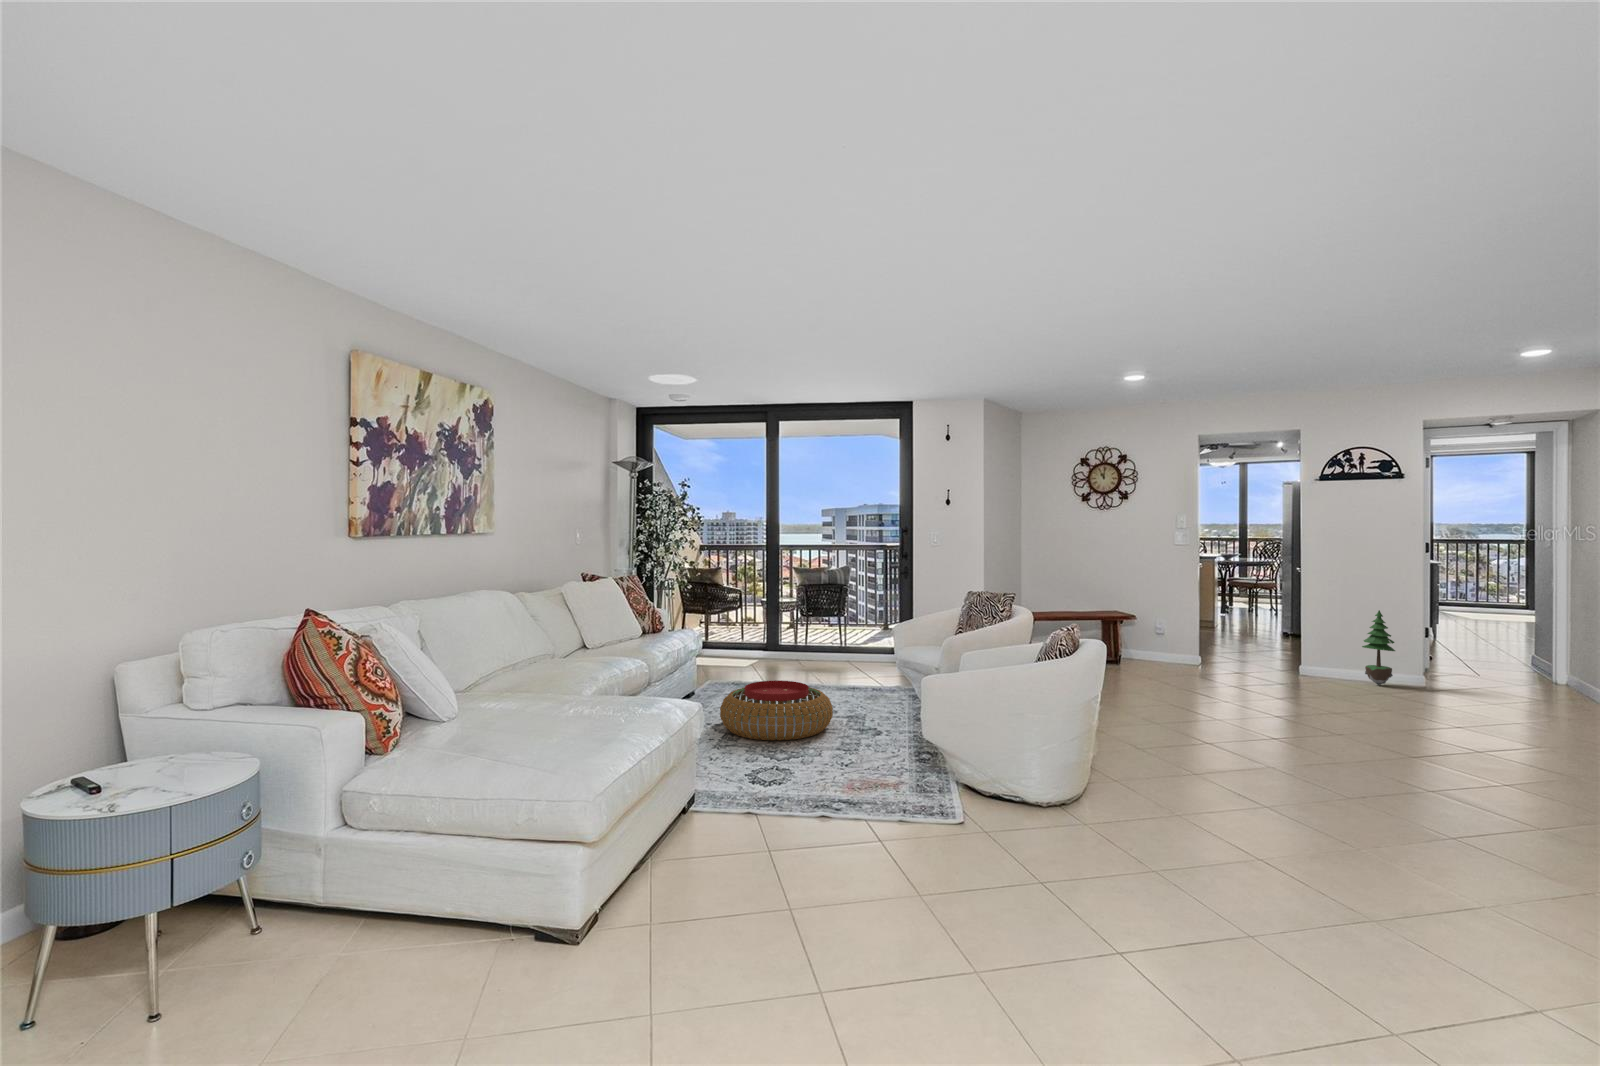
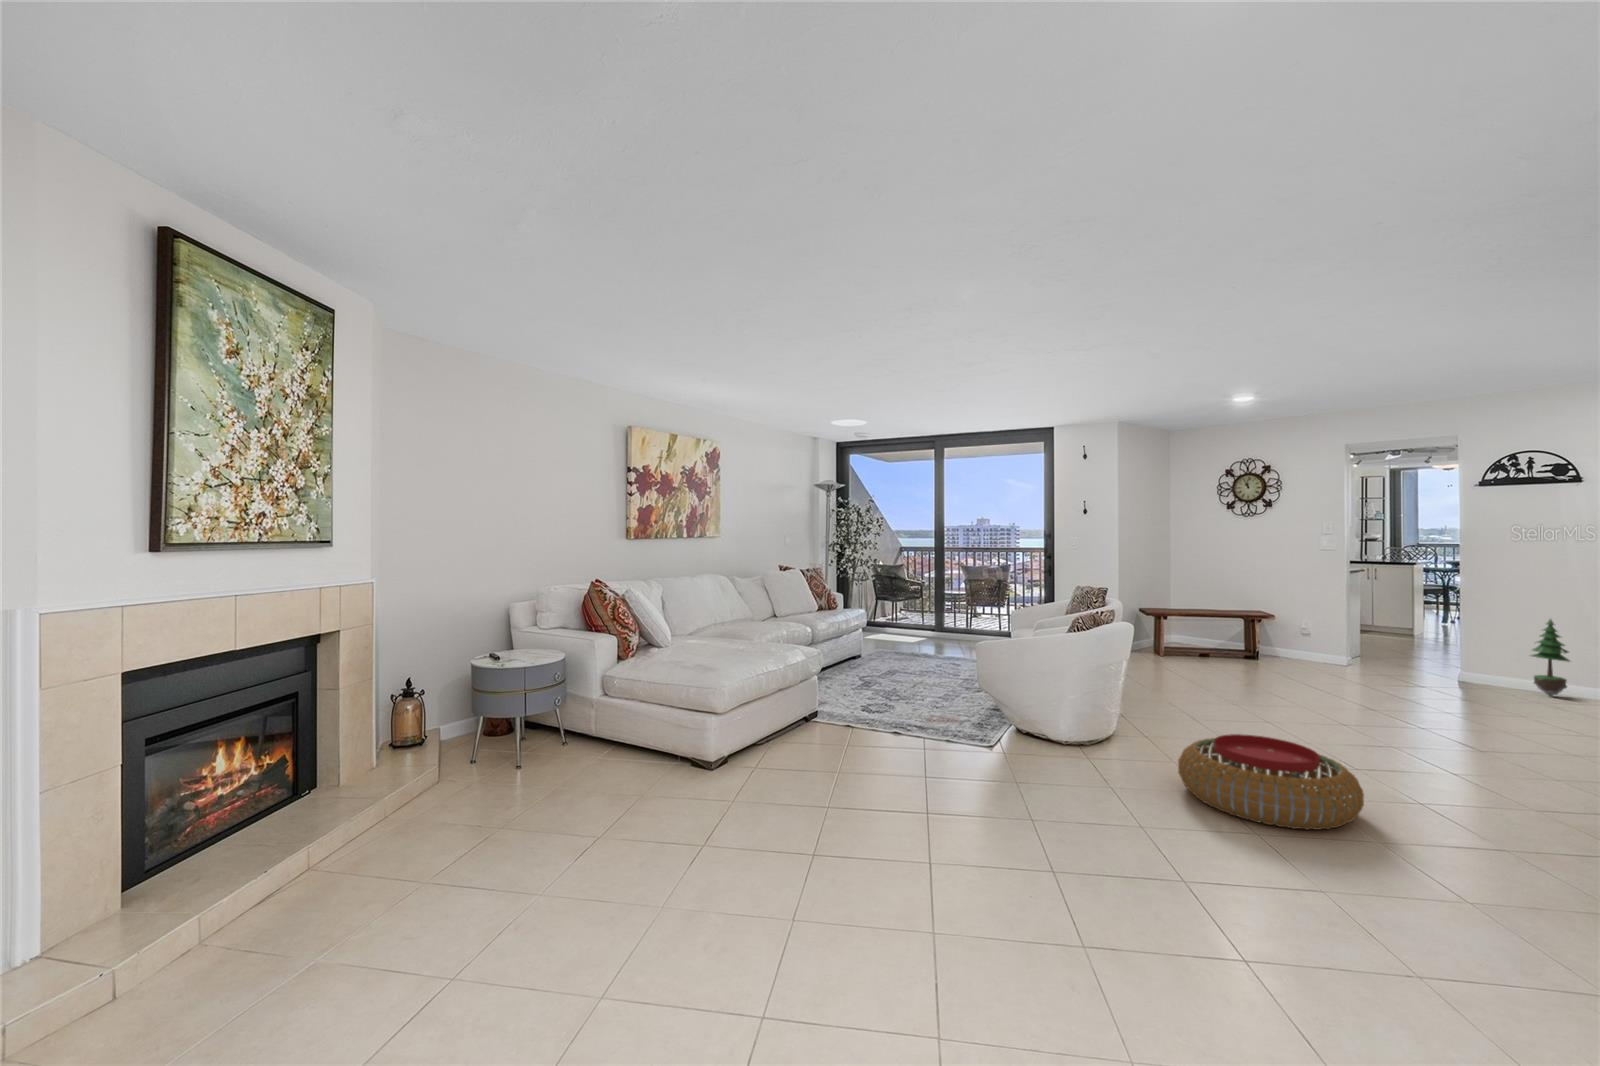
pouf: present [720,681,833,740] -> present [1178,734,1364,830]

